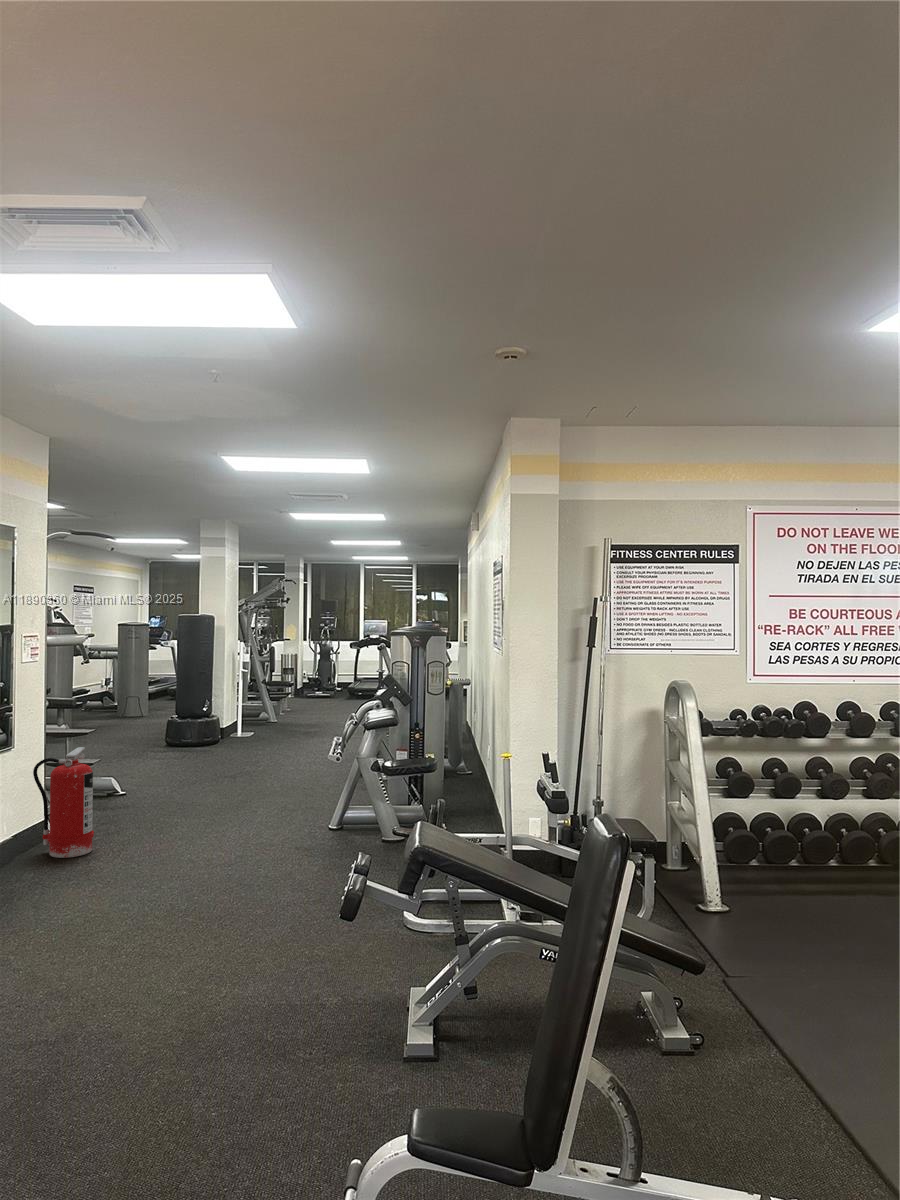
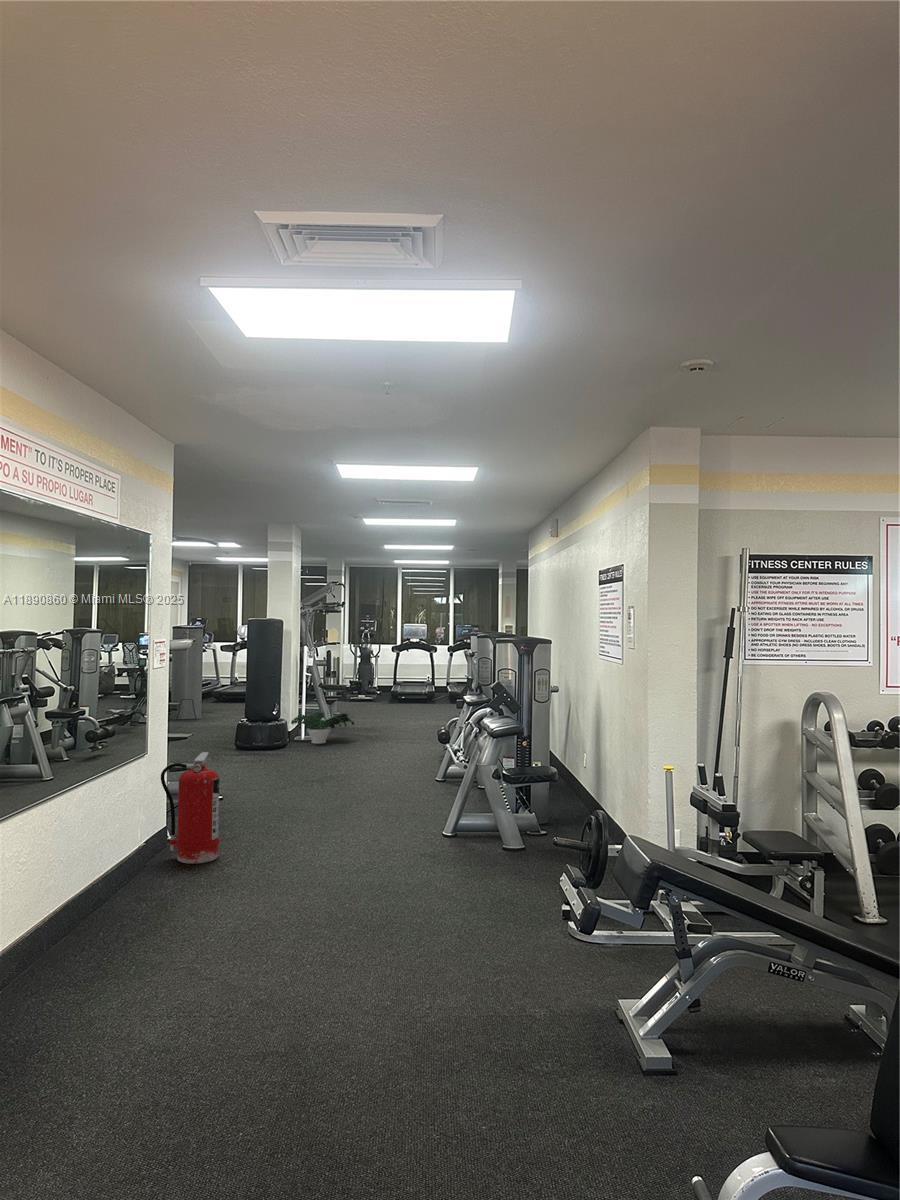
potted plant: none [227,708,289,739] -> present [291,712,354,744]

